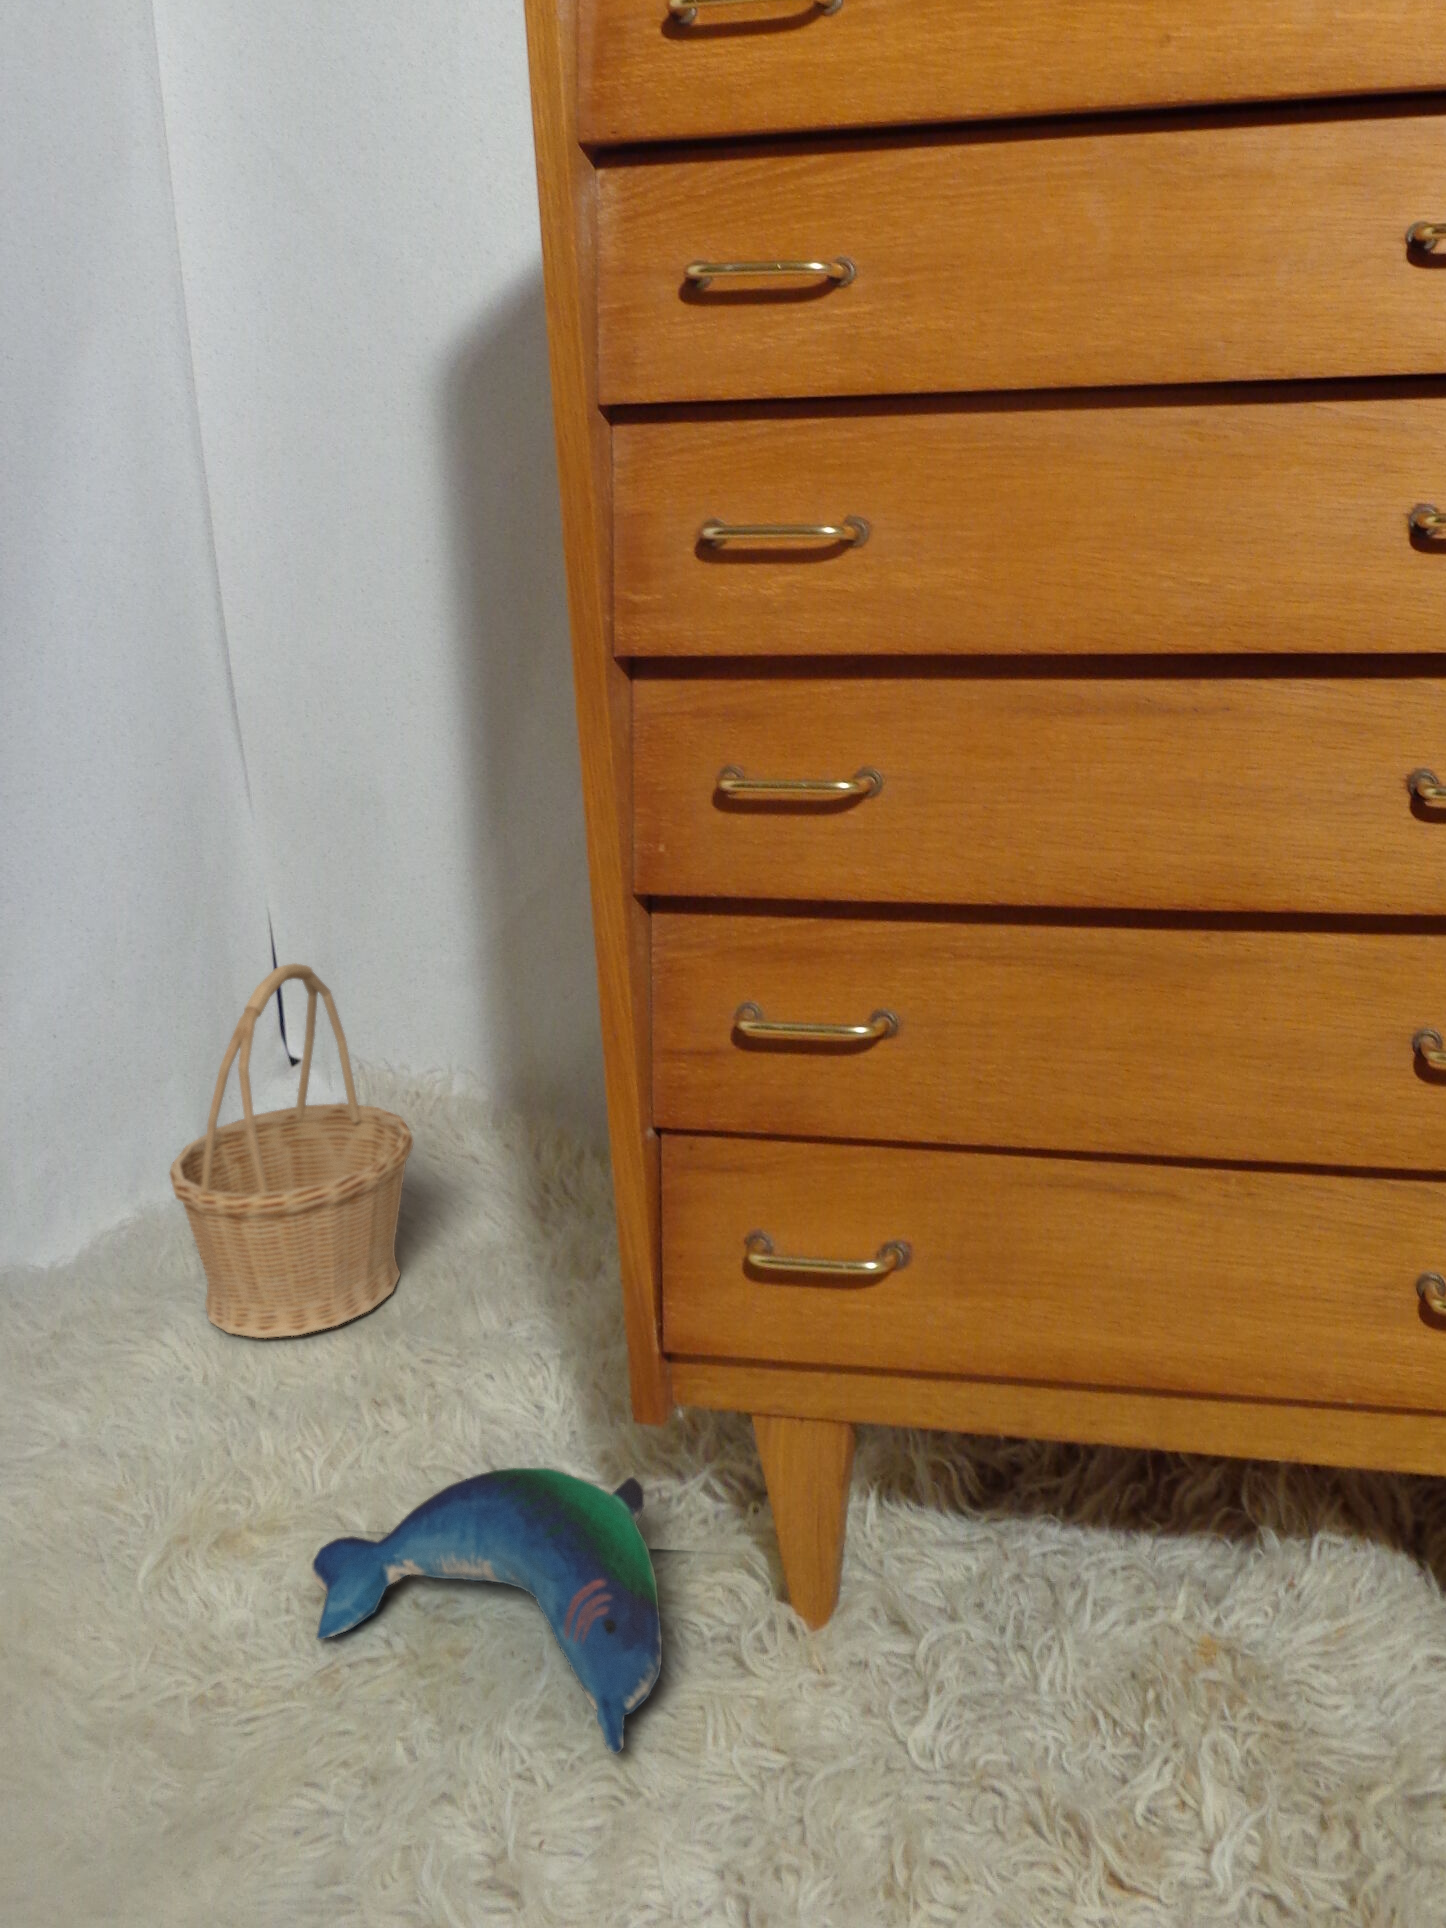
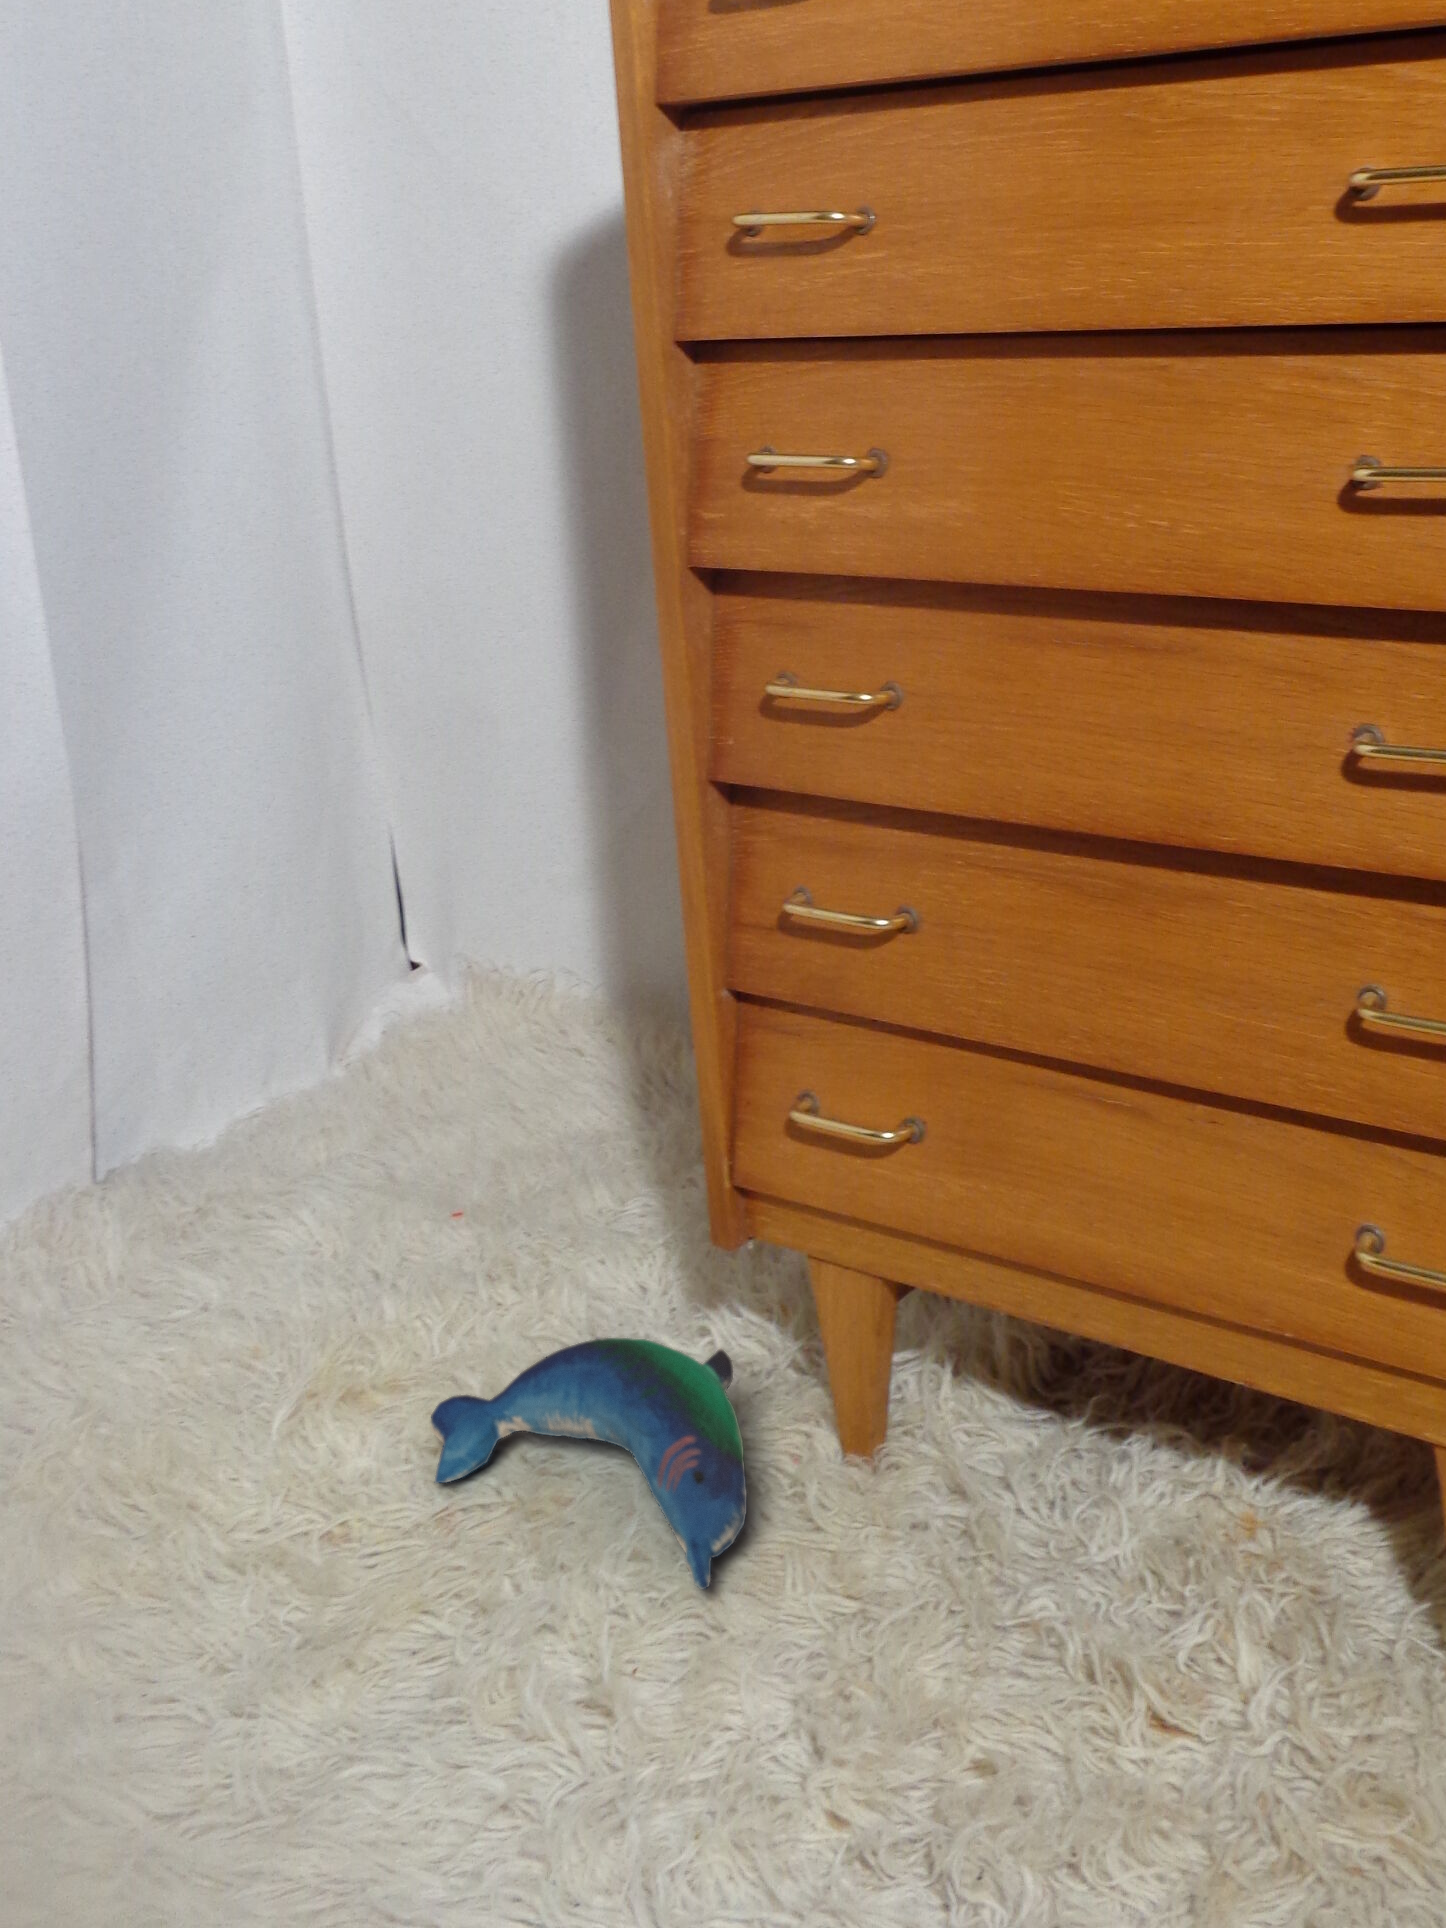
basket: present [170,963,413,1338] -> none [299,874,524,1221]

